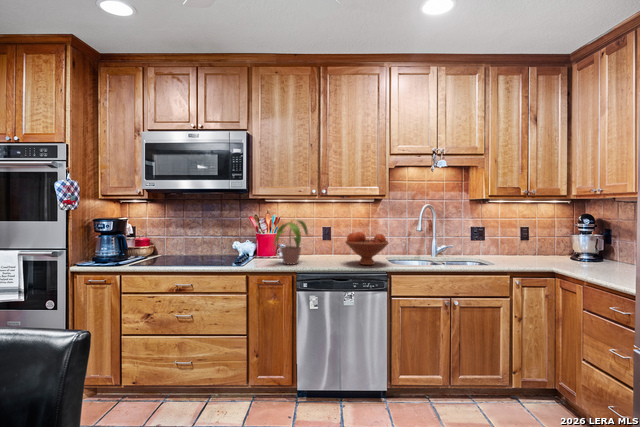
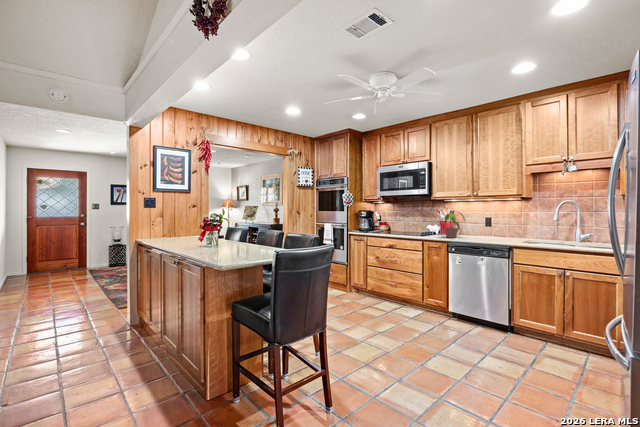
fruit bowl: present [346,232,389,265] -> none [485,219,519,241]

